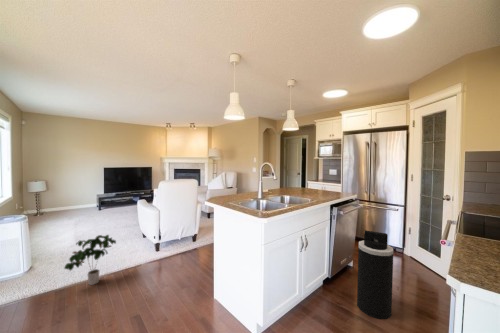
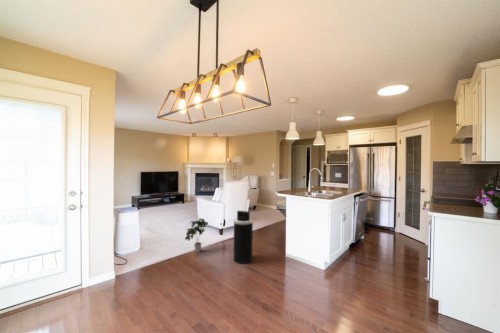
trash can: present [357,230,393,319] -> present [233,211,253,264]

